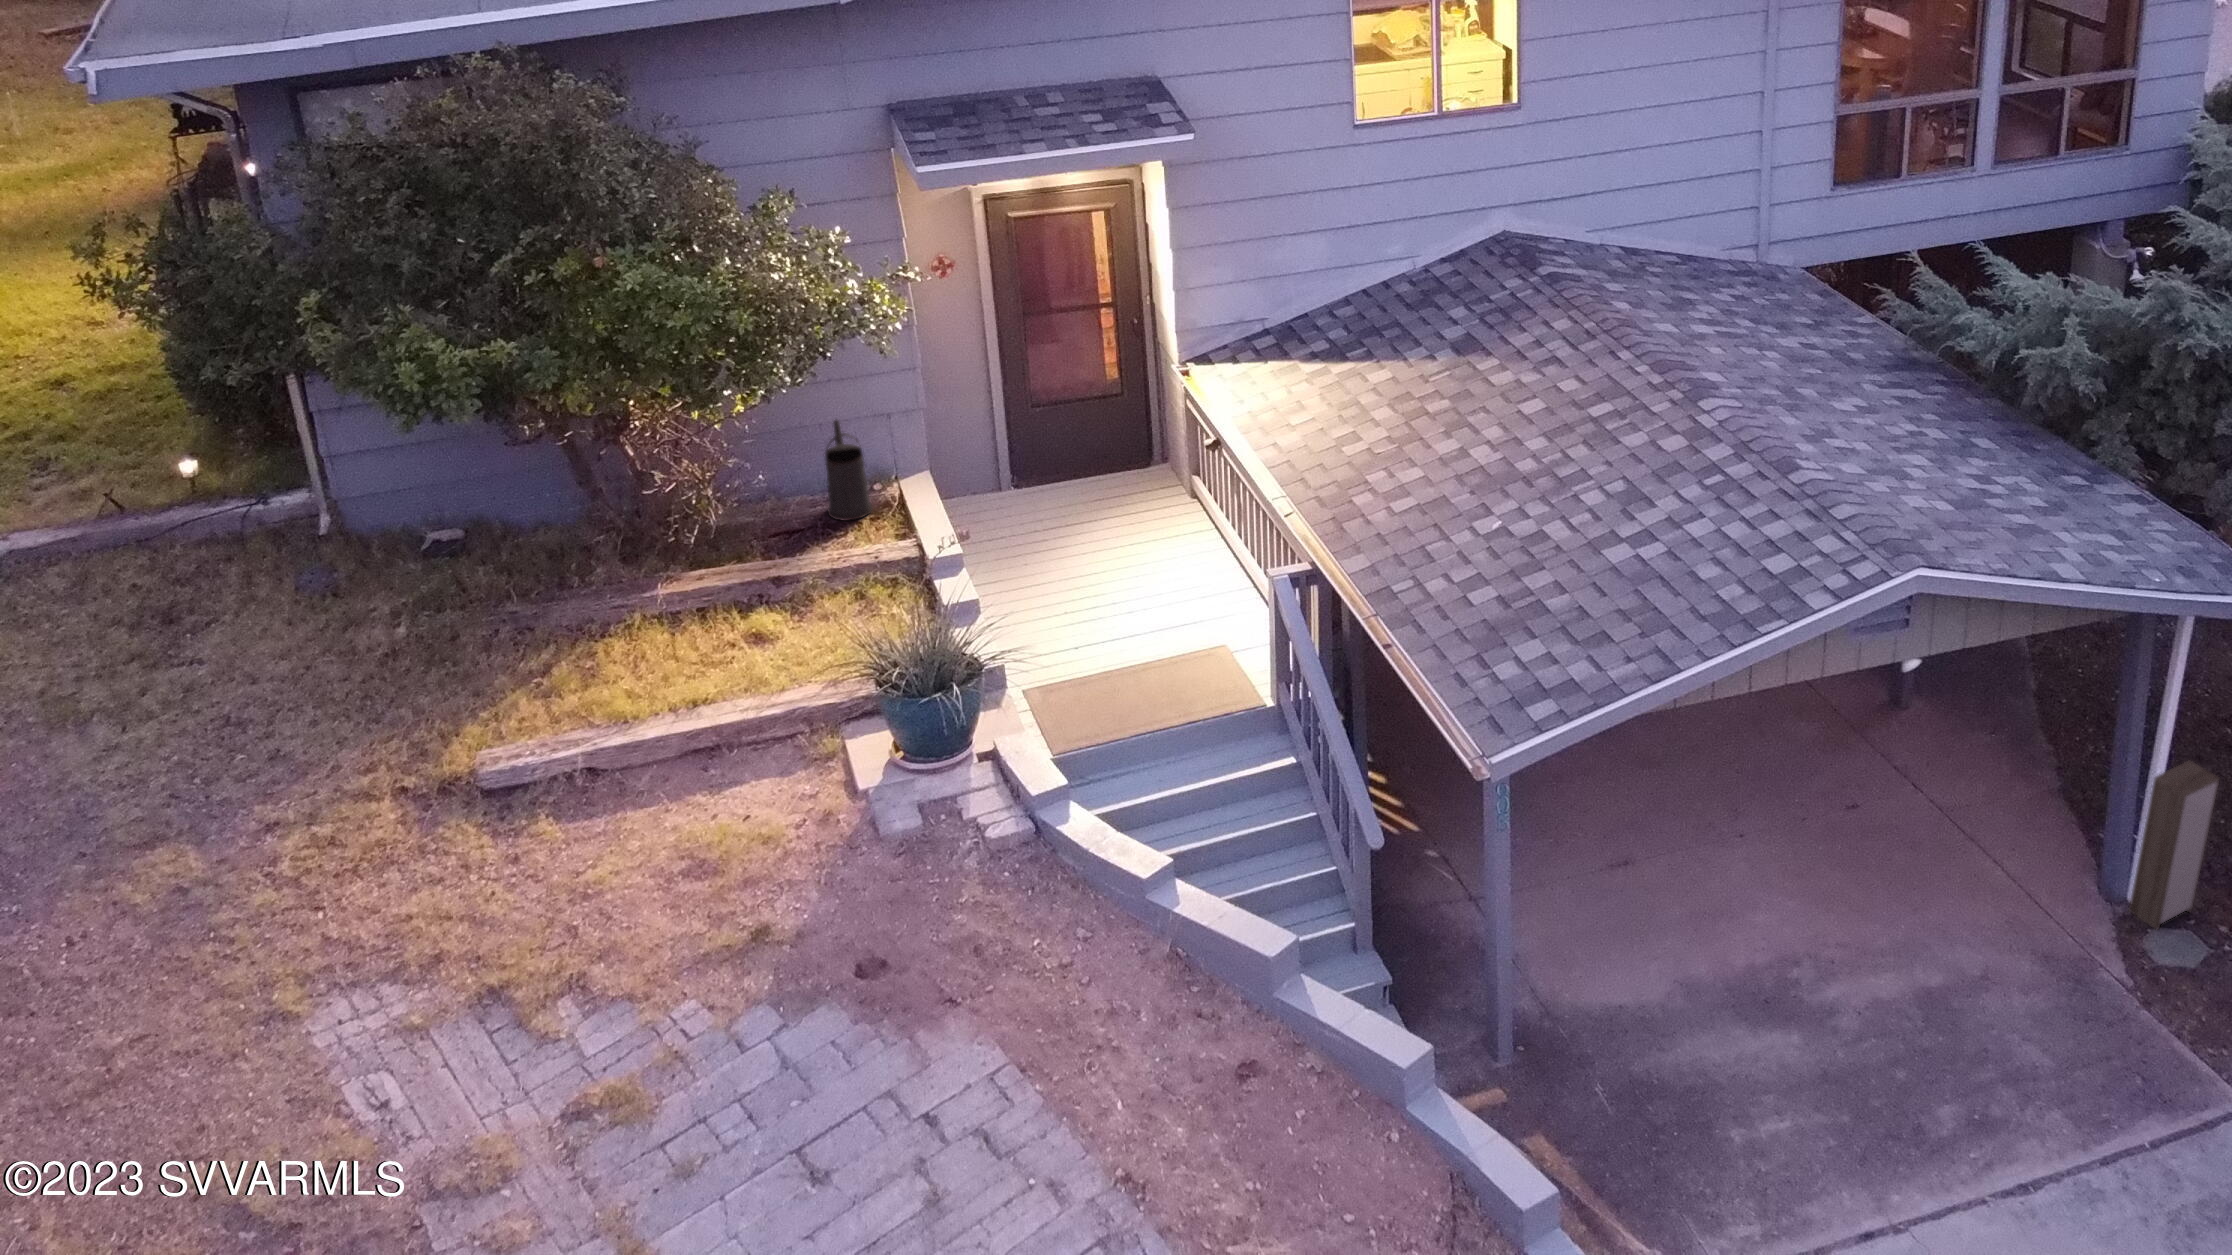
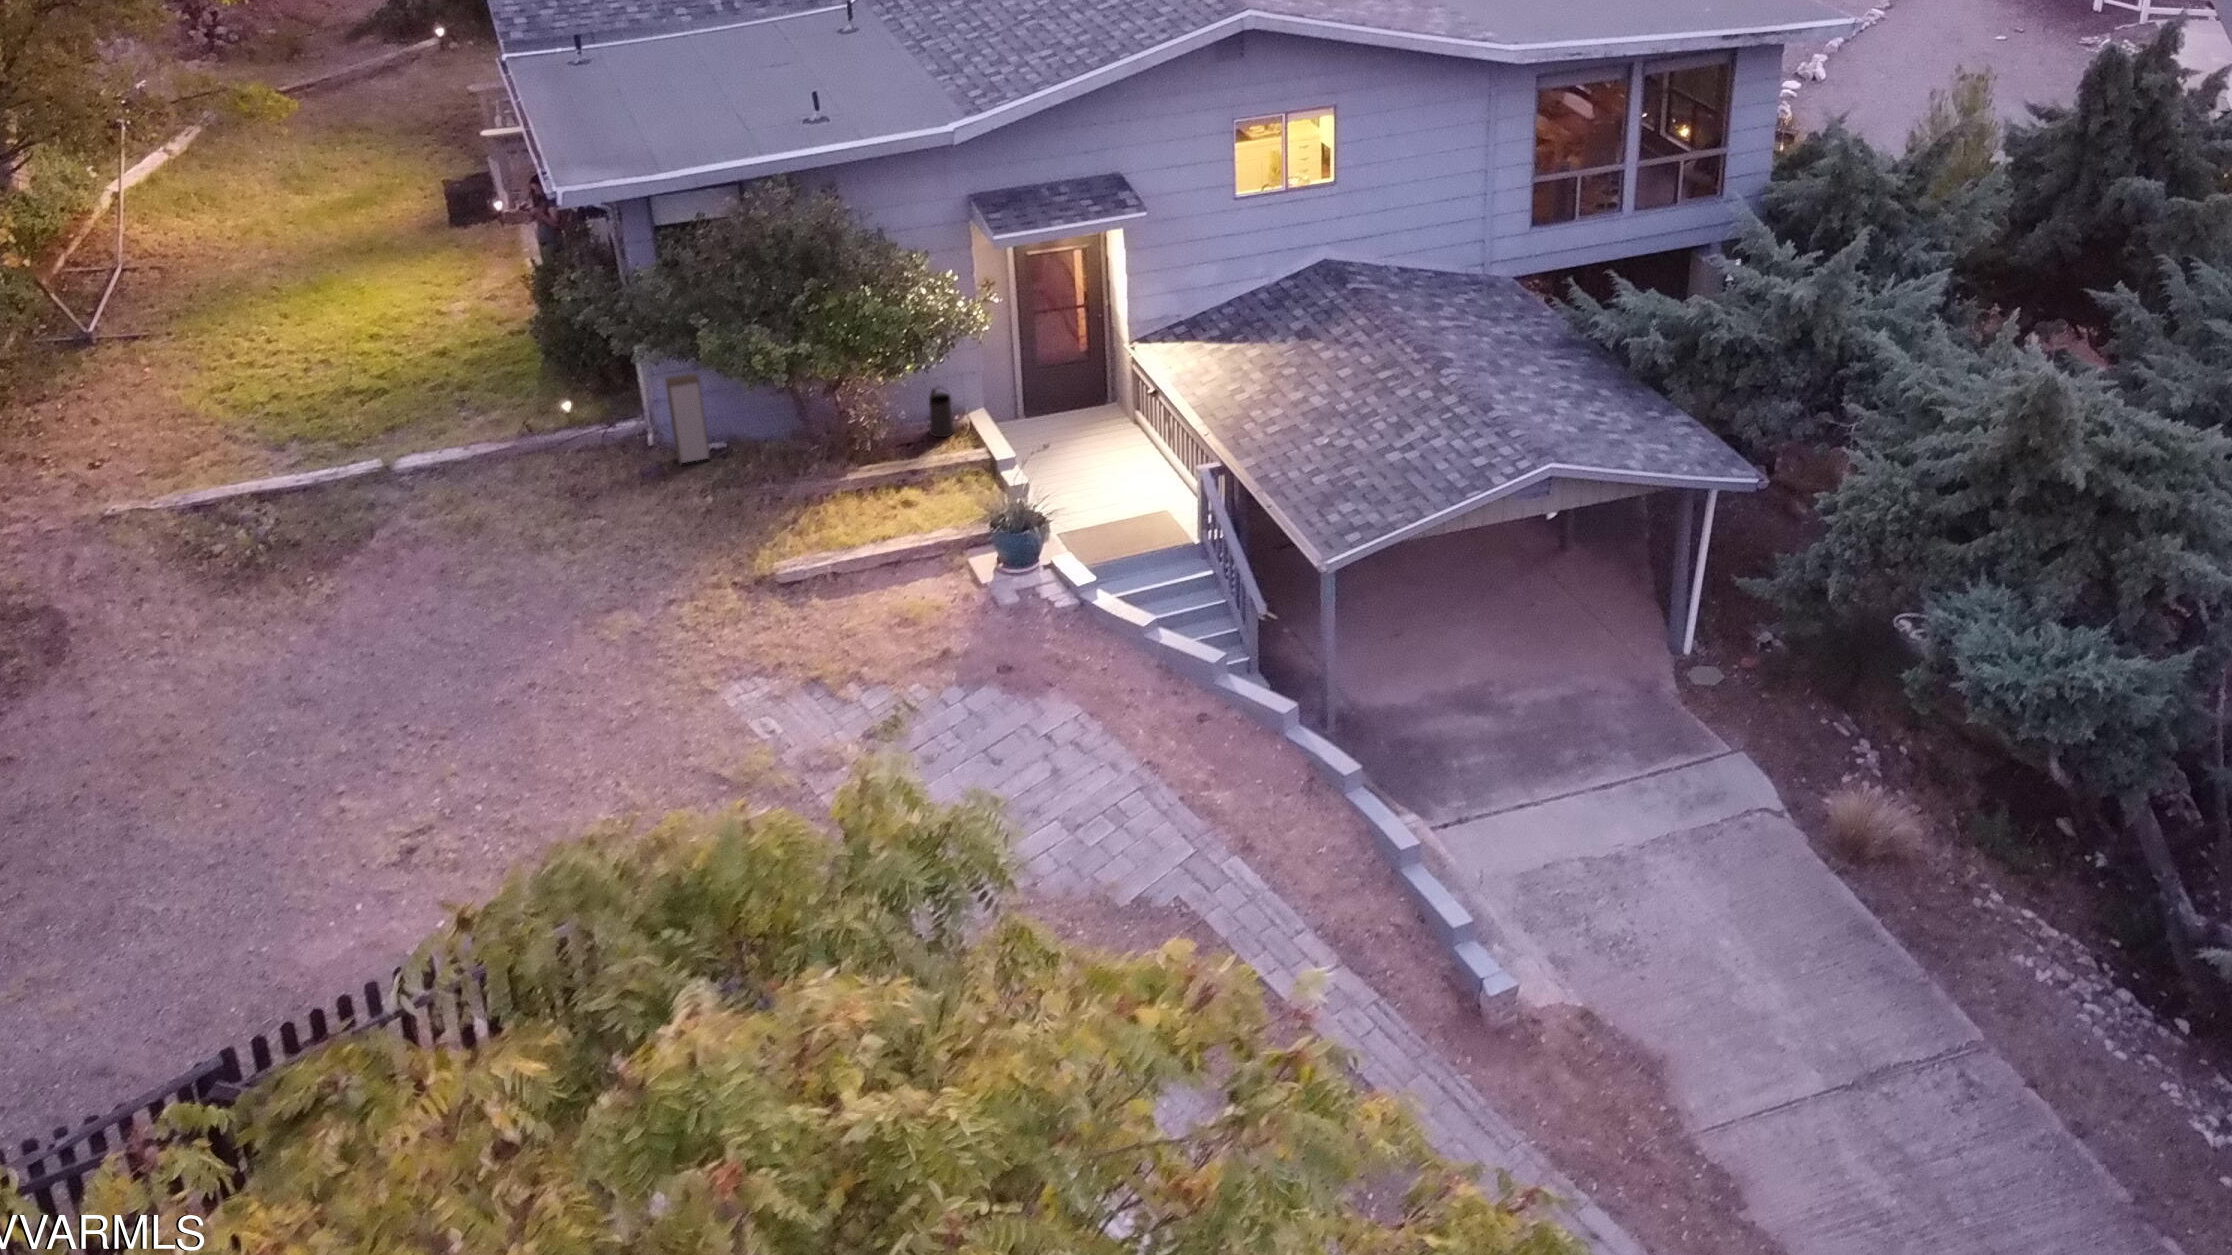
storage cabinet: present [2129,761,2219,929] -> present [665,373,711,465]

